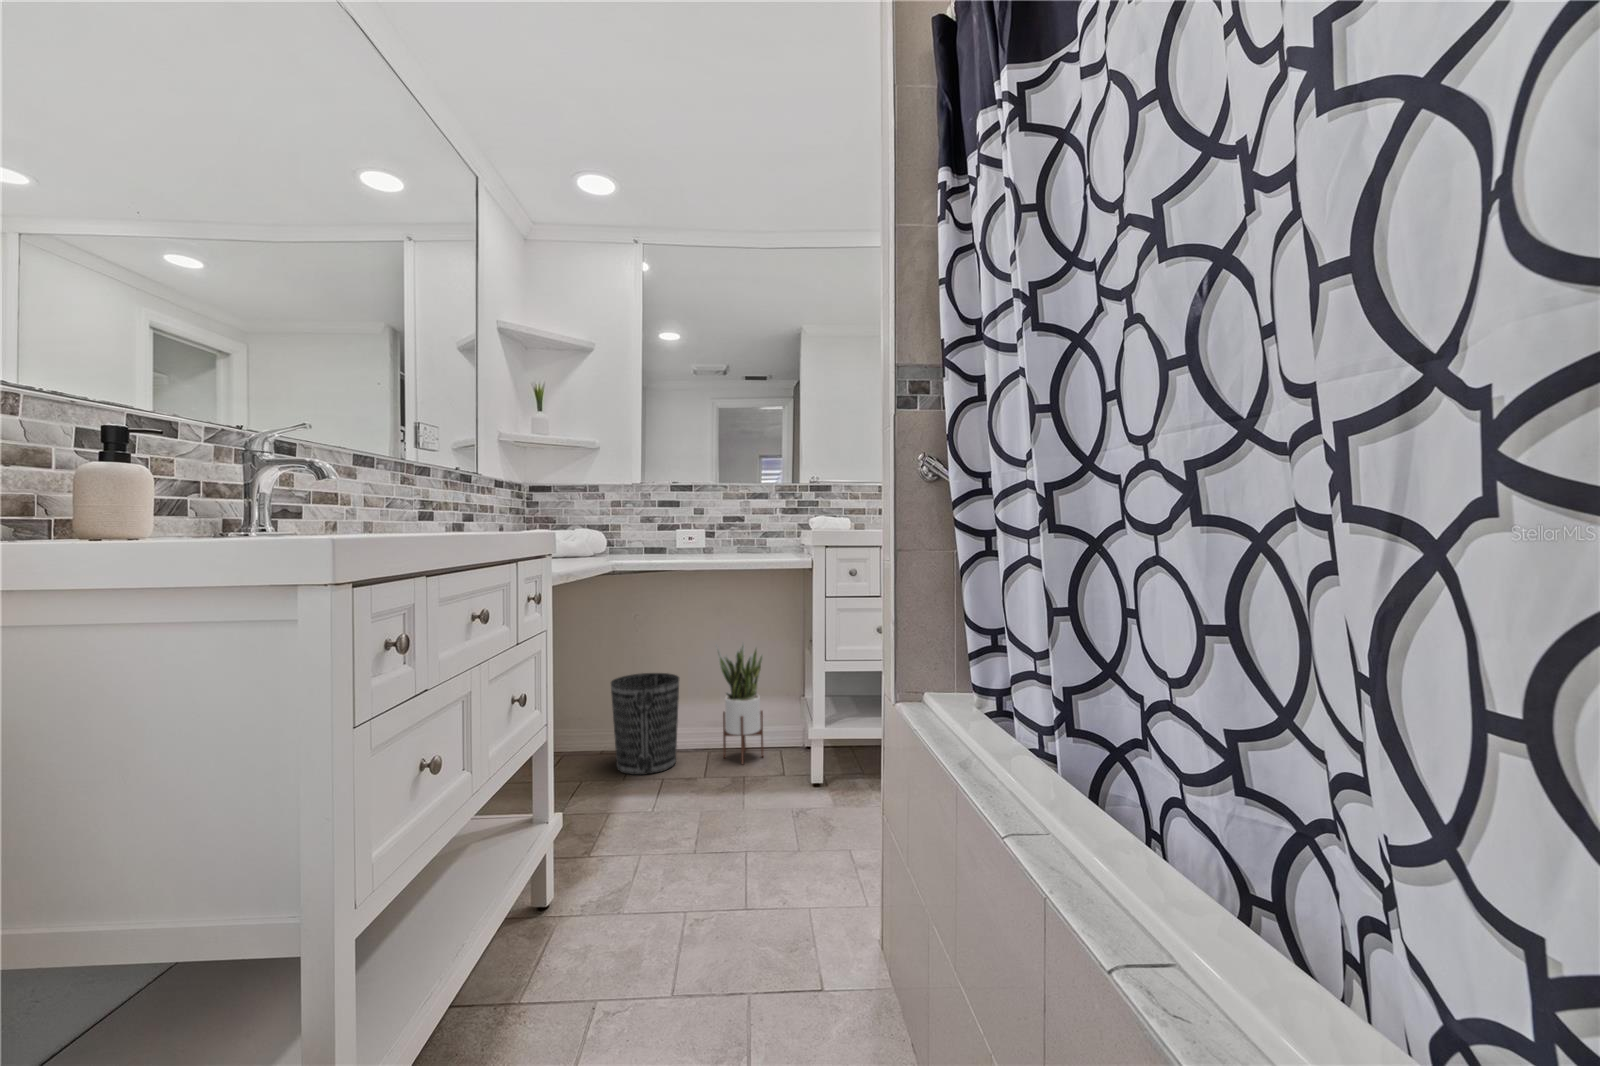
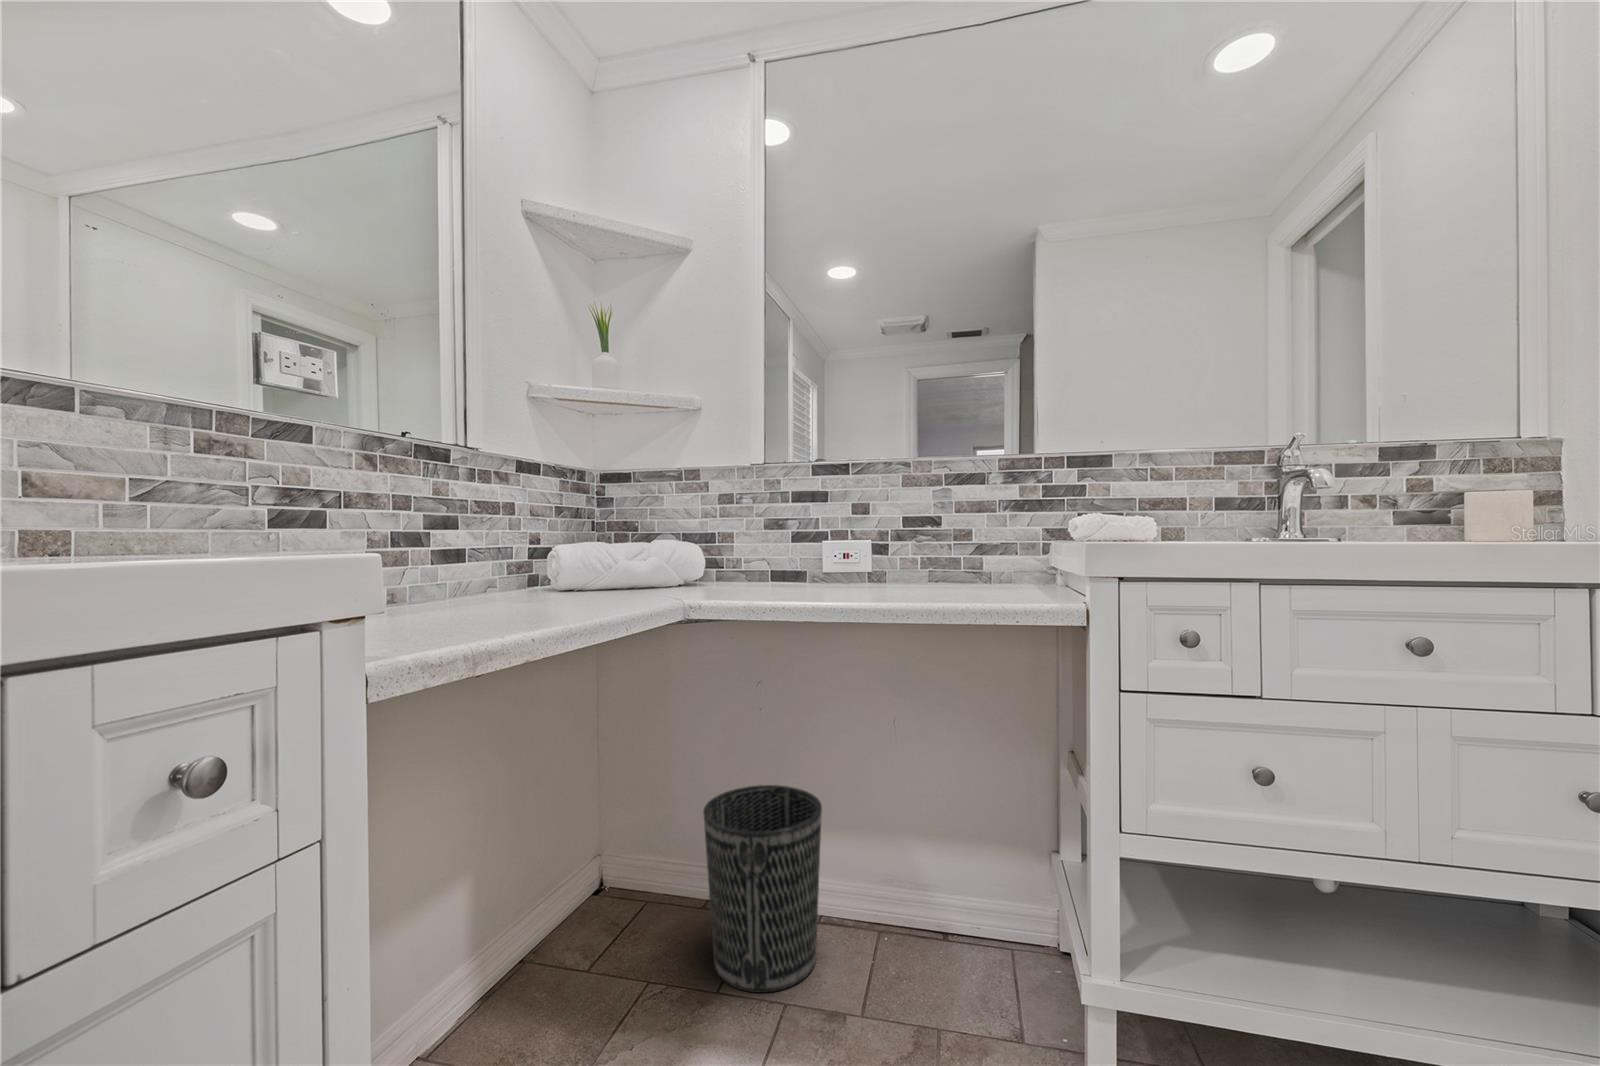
potted plant: present [716,642,763,764] -> none [885,749,979,997]

